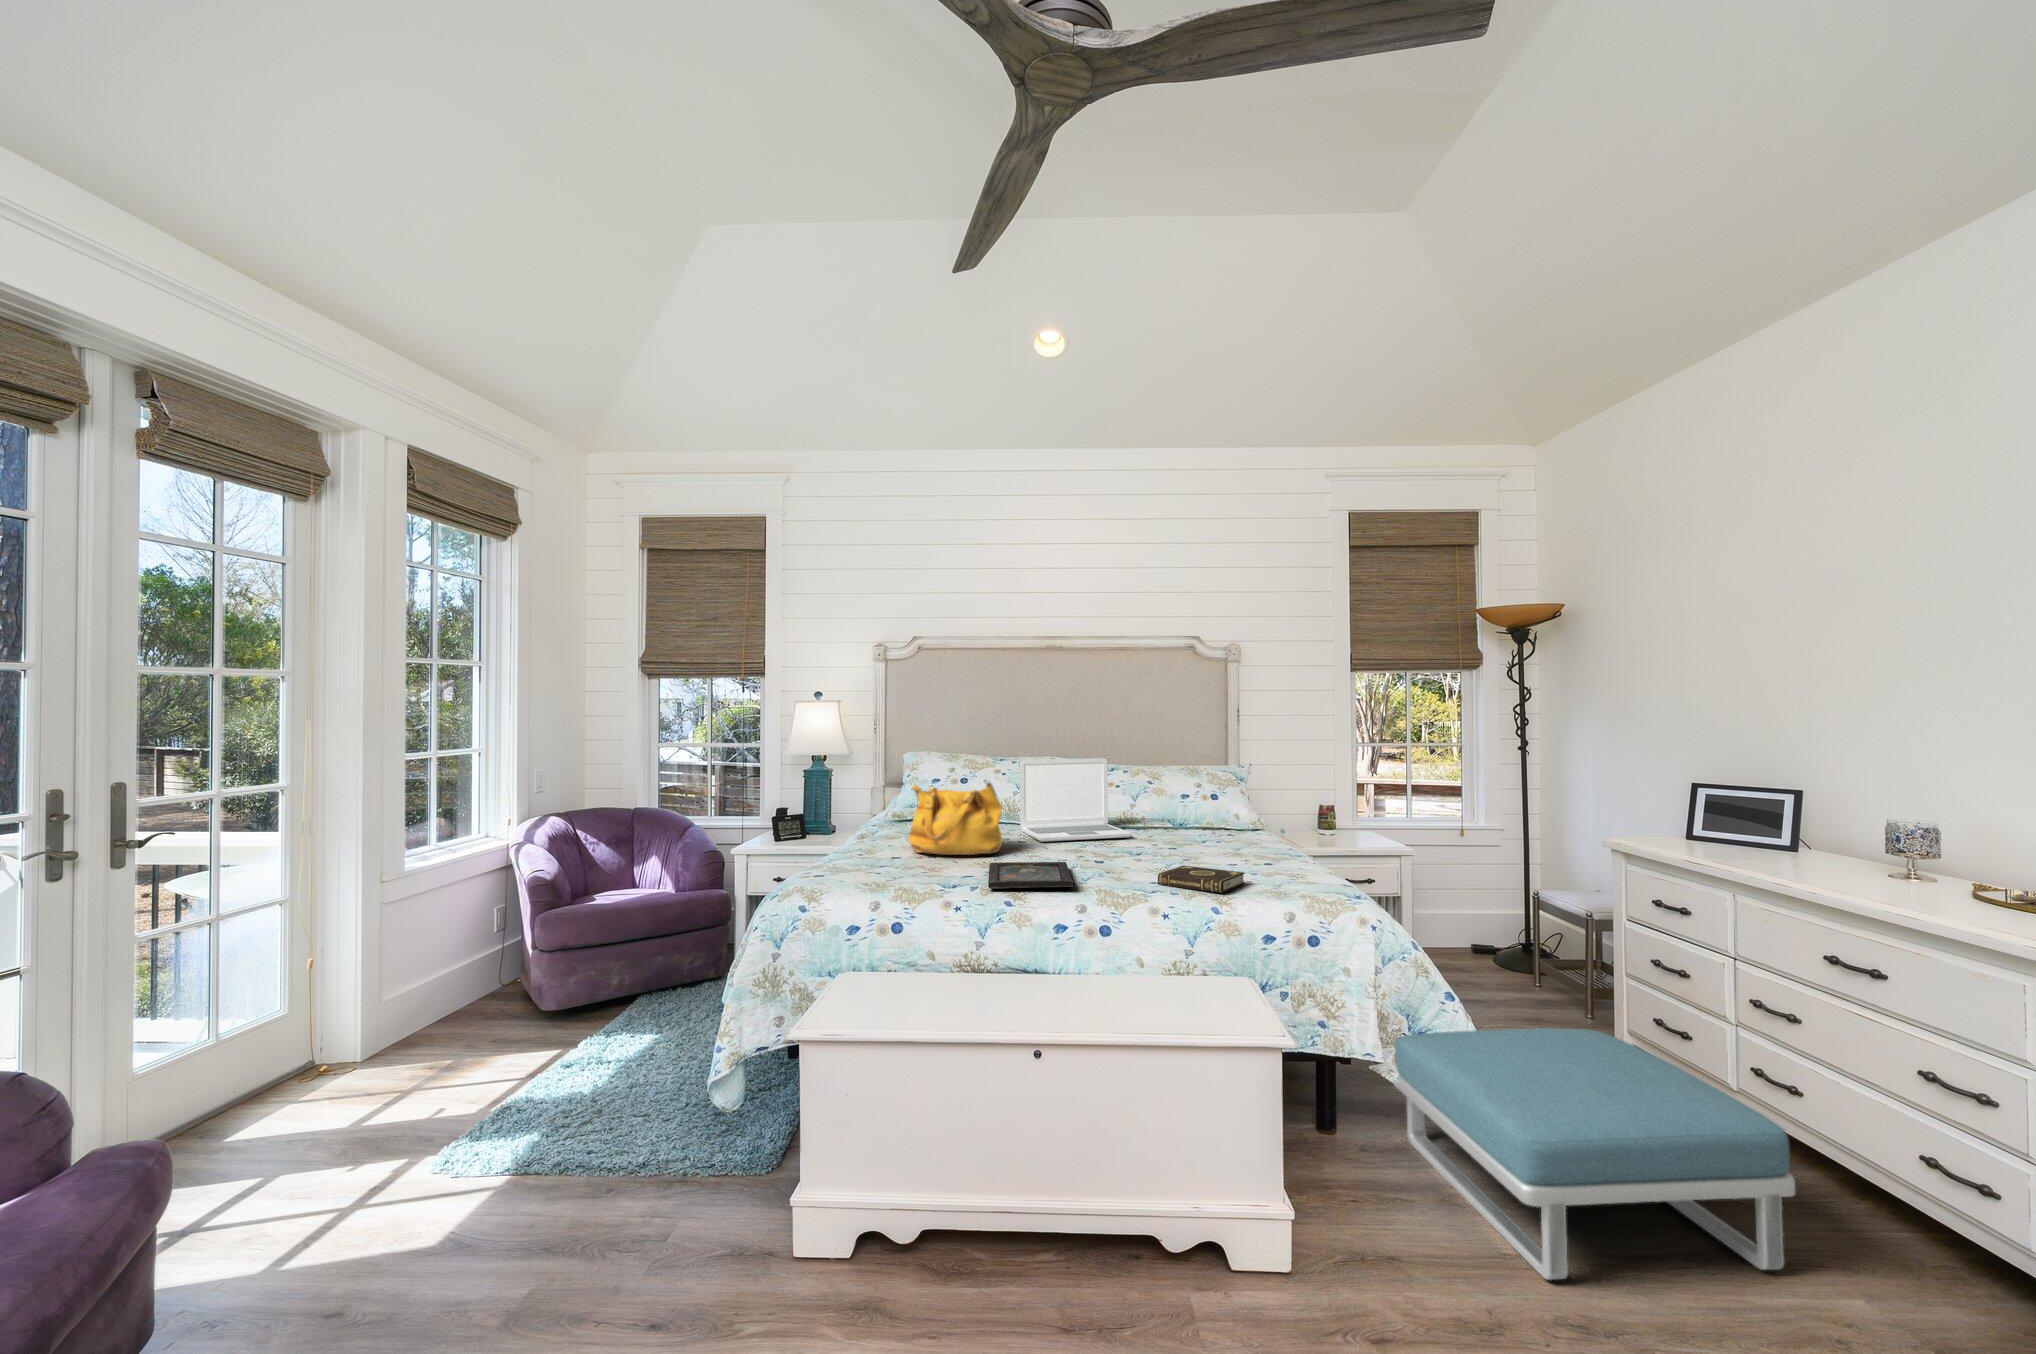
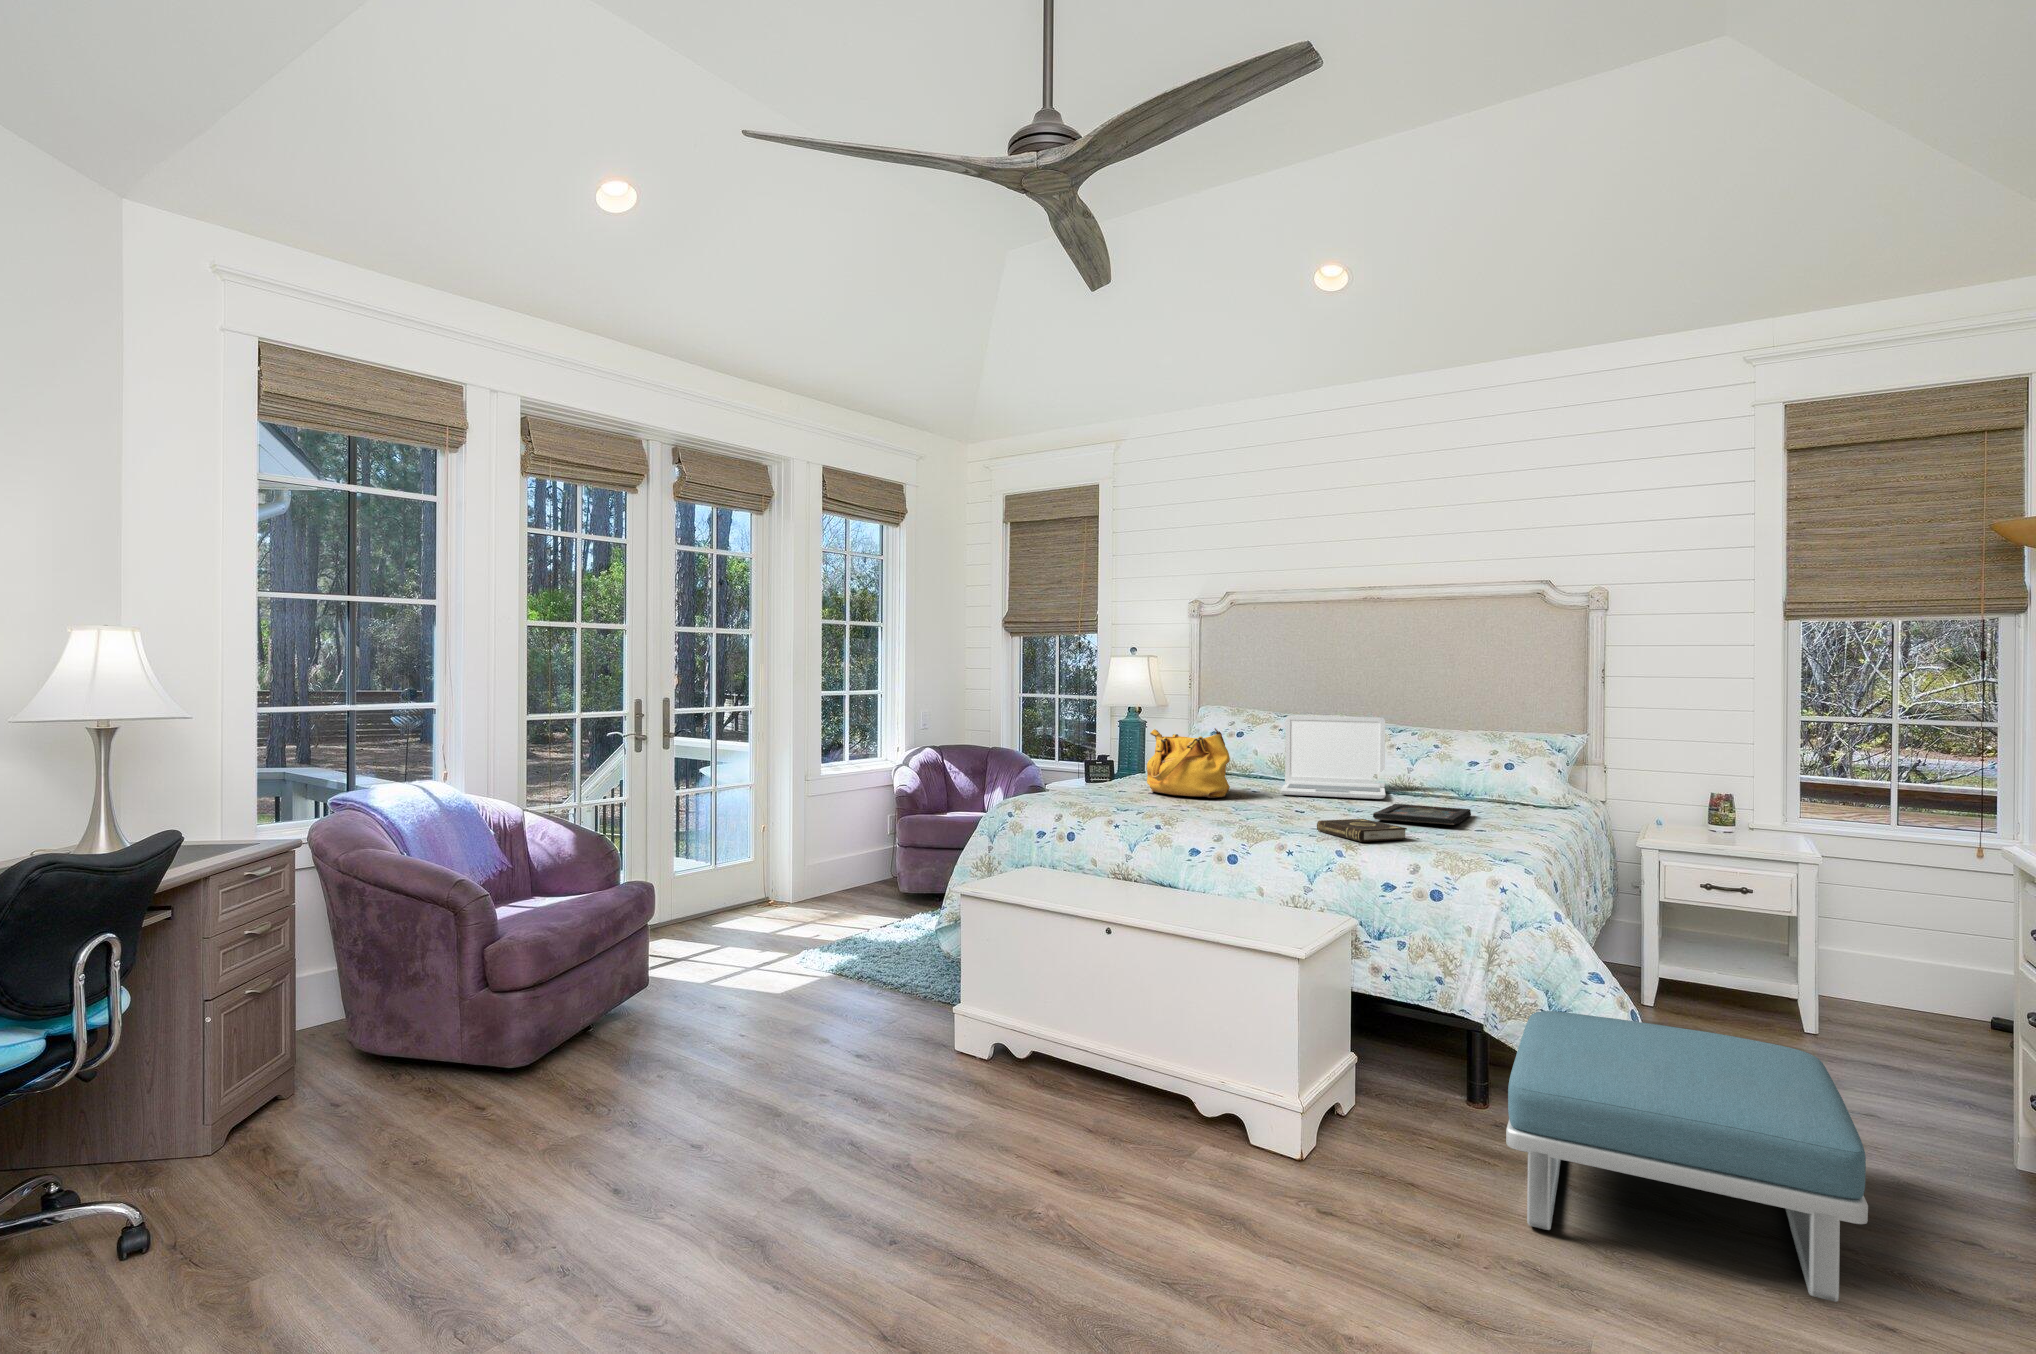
tray: present [988,862,1074,889] -> present [1373,804,1471,825]

